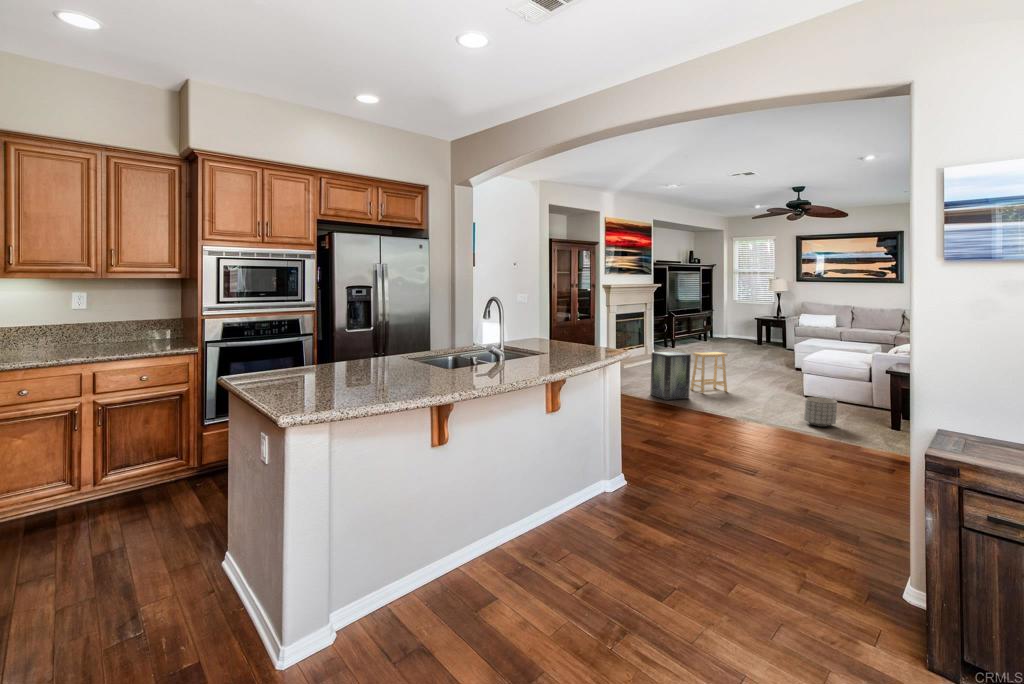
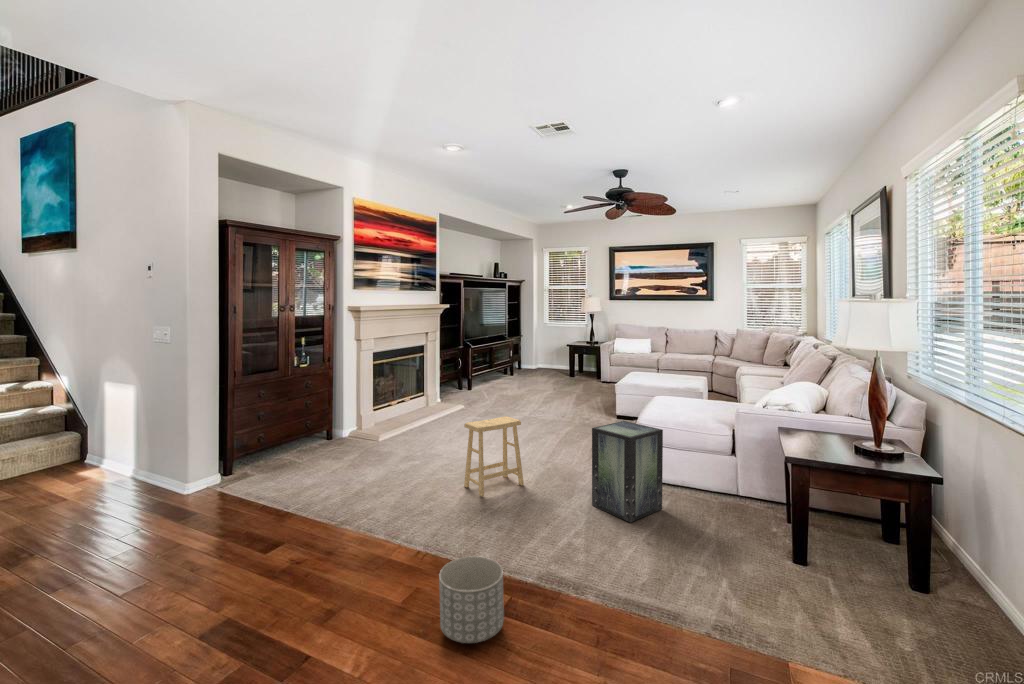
storage box: present [651,352,691,400] -> present [592,421,663,522]
planter: present [804,397,837,427] -> present [439,556,504,643]

